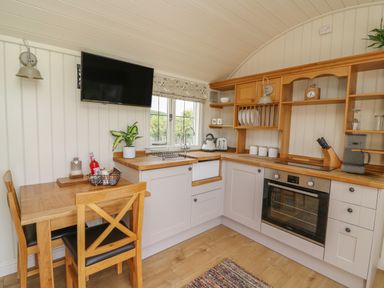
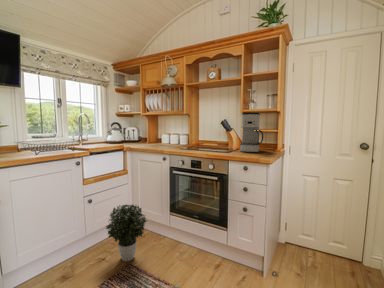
potted plant: none [211,207,243,256] -> present [106,205,147,262]

